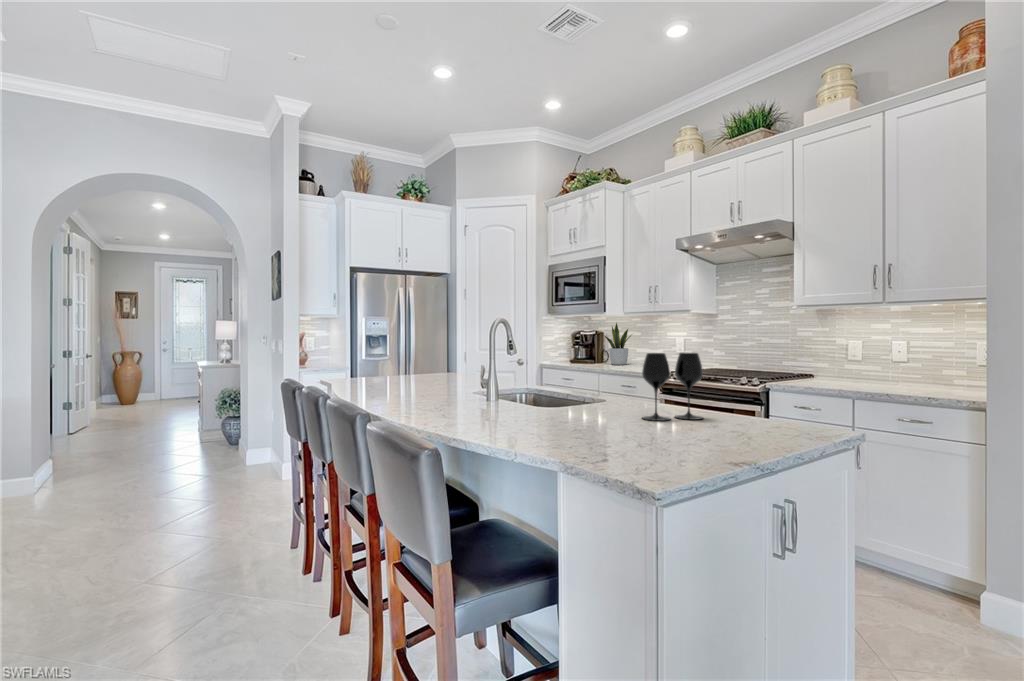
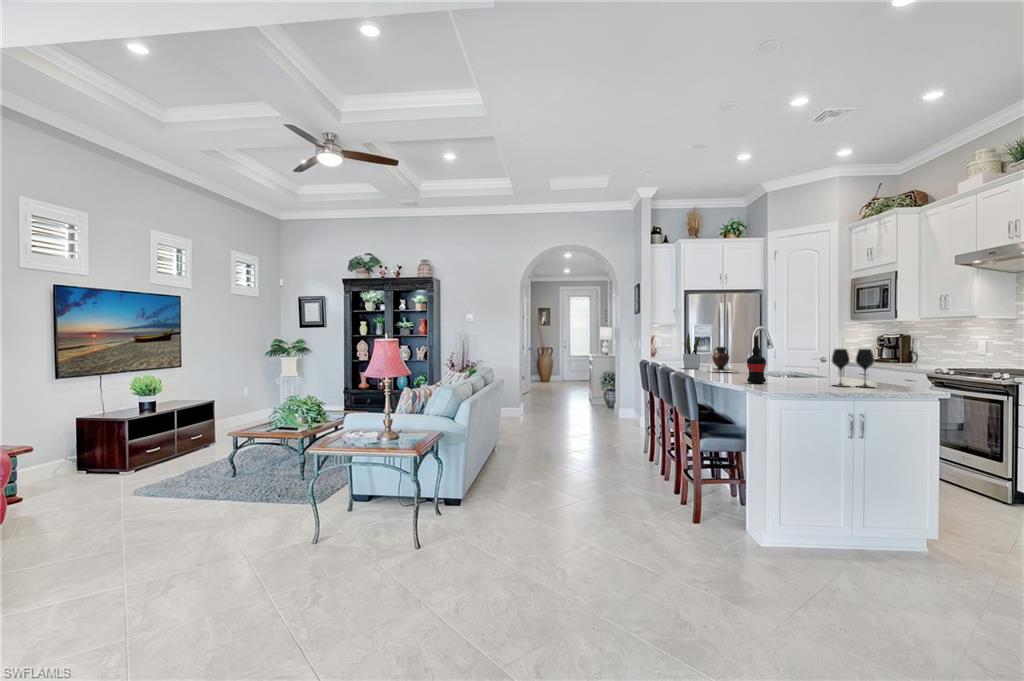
potted plant: present [605,323,631,365] -> present [683,333,701,369]
wine bottle: none [511,329,545,425] -> present [747,335,766,383]
vase: none [405,350,460,395] -> present [712,347,734,372]

